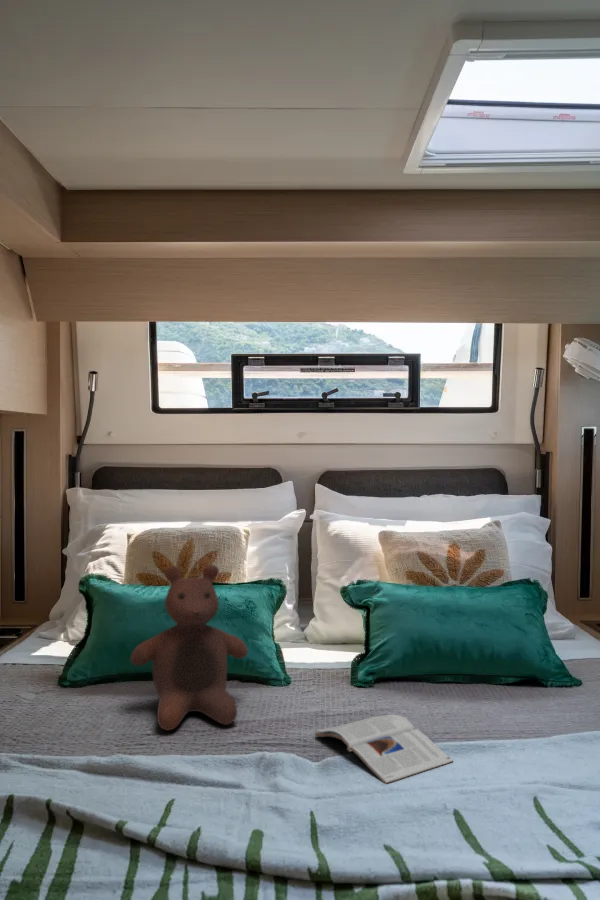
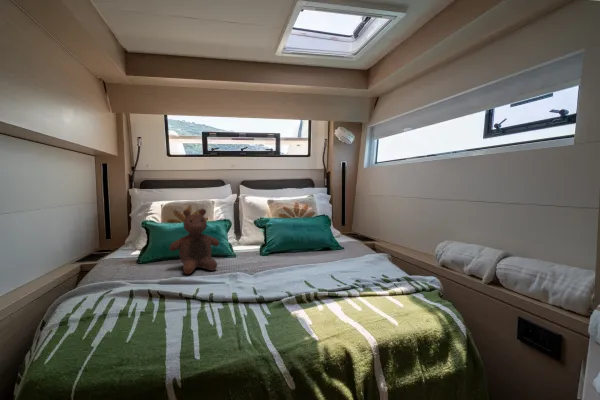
magazine: present [315,715,453,784] -> none [249,260,302,281]

